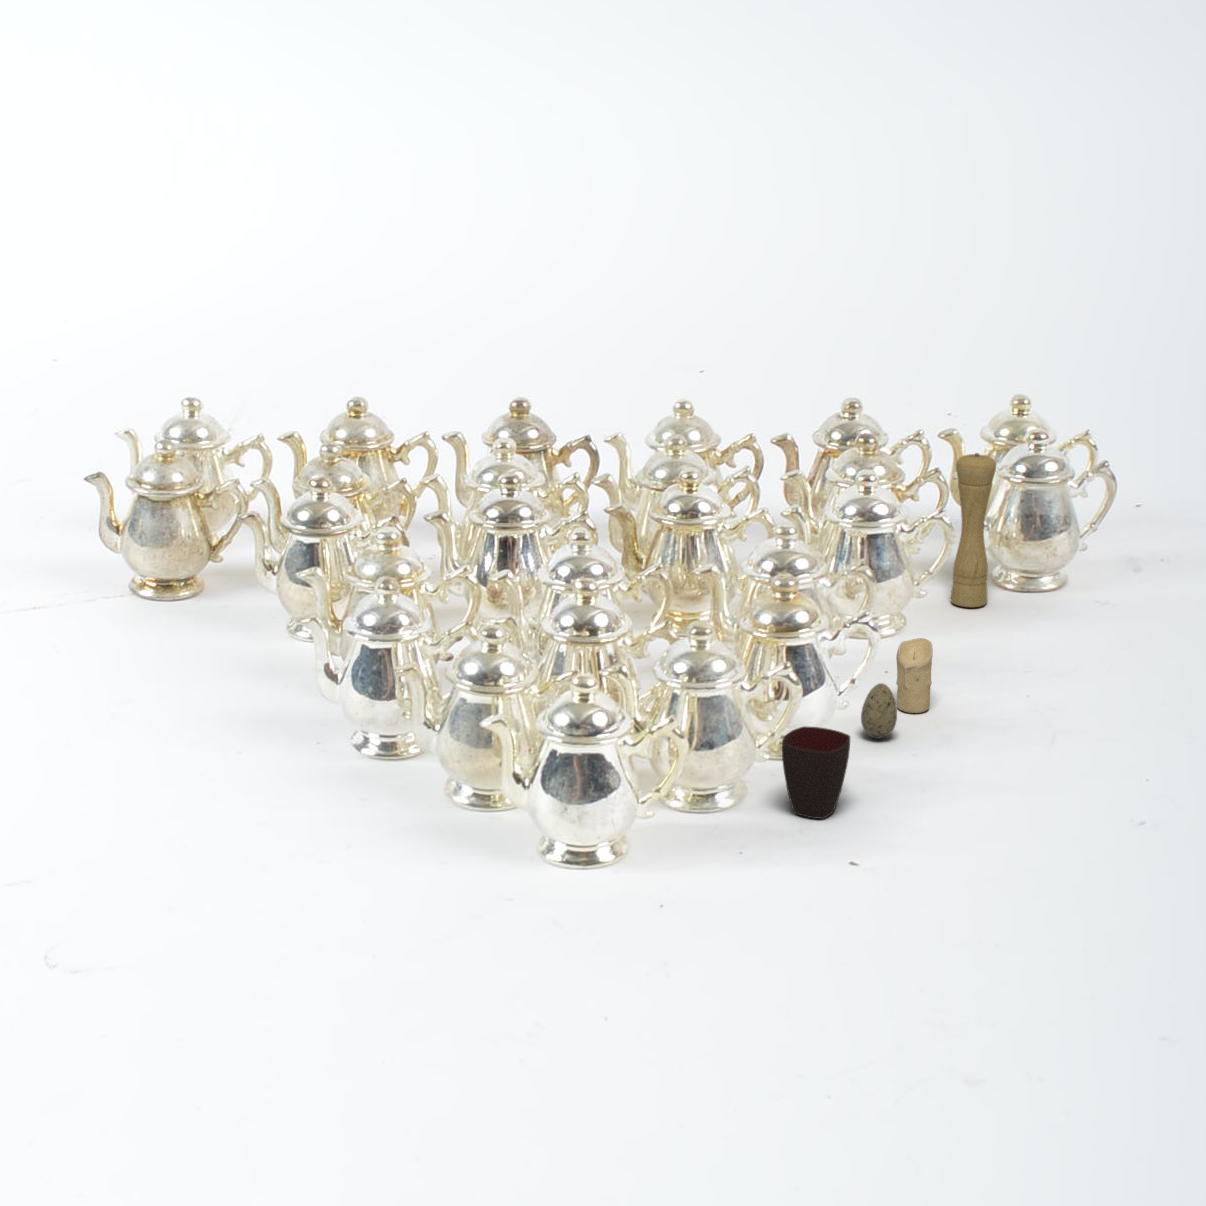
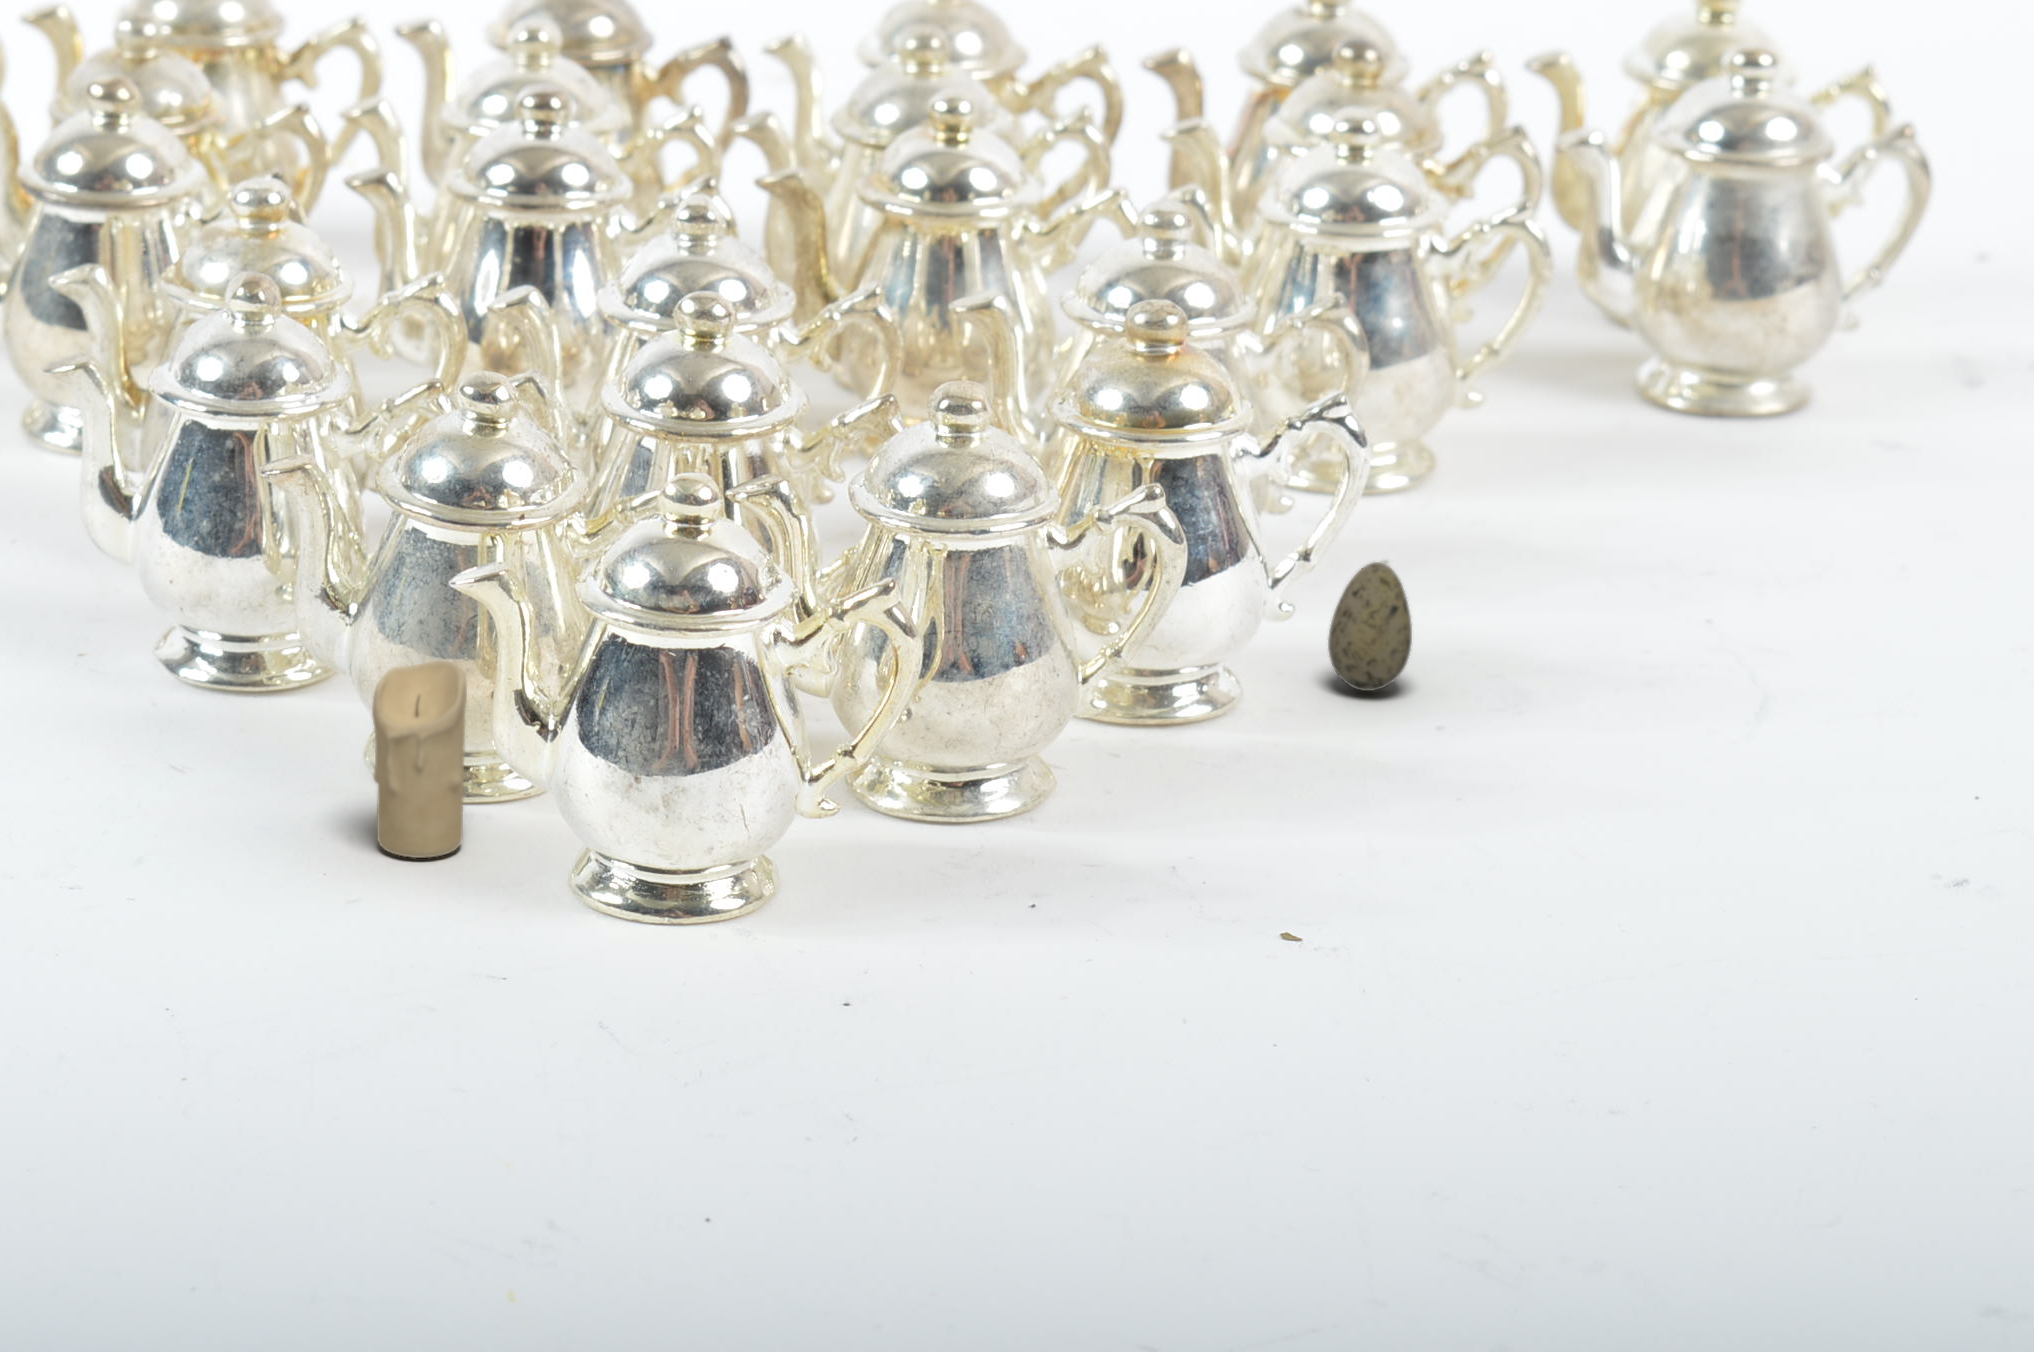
pepper mill: present [951,453,996,607] -> none [1538,85,1650,439]
candle: present [896,638,933,713] -> present [372,661,467,858]
cup: present [782,727,850,819] -> none [1145,636,1304,849]

